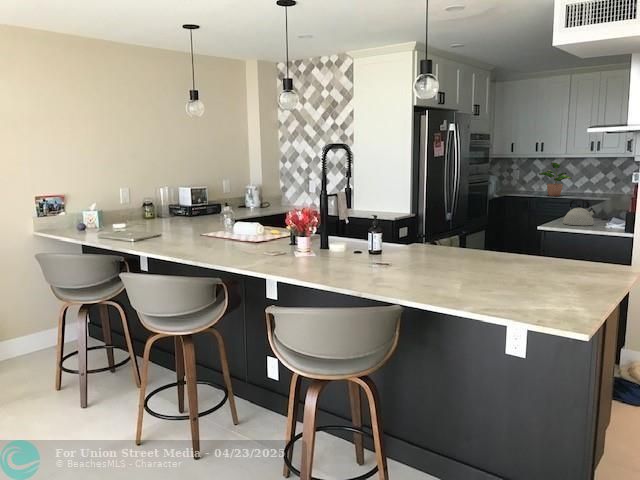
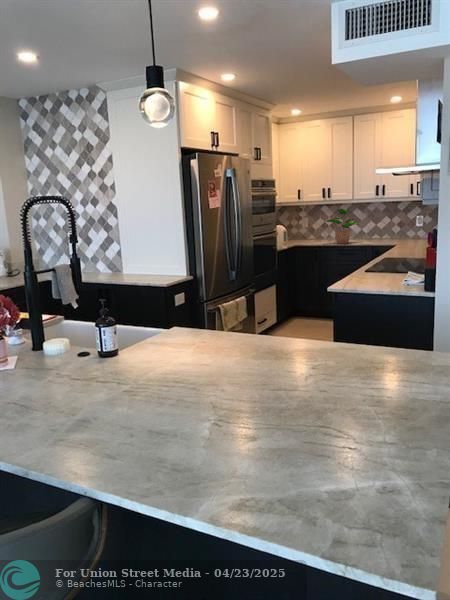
kettle: present [563,199,595,226] -> none [354,253,389,284]

